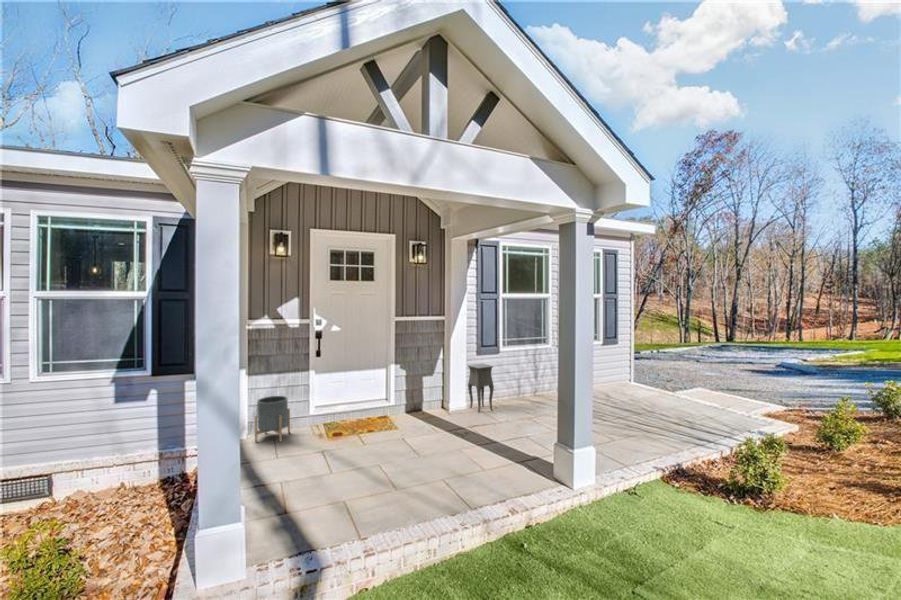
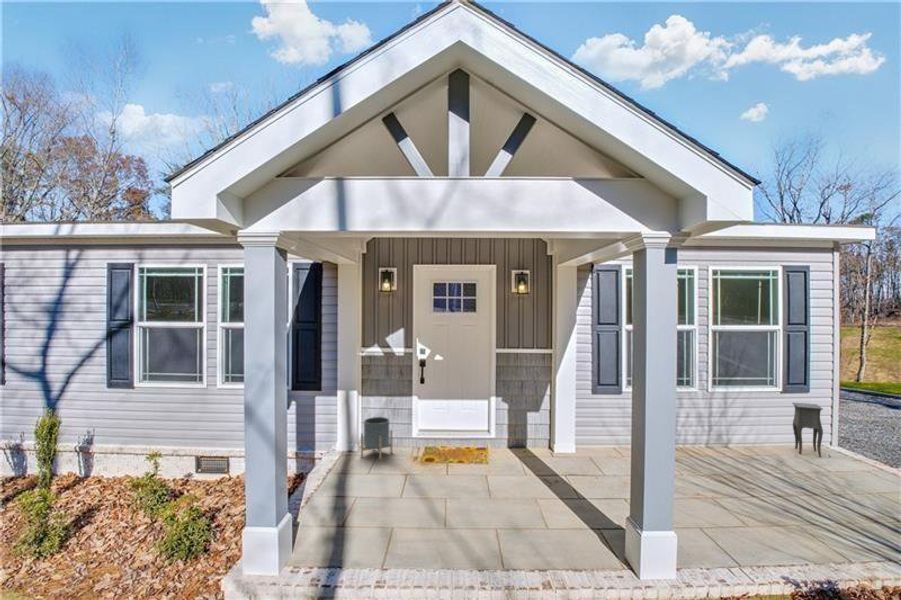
side table: present [468,364,494,412] -> present [793,403,830,457]

